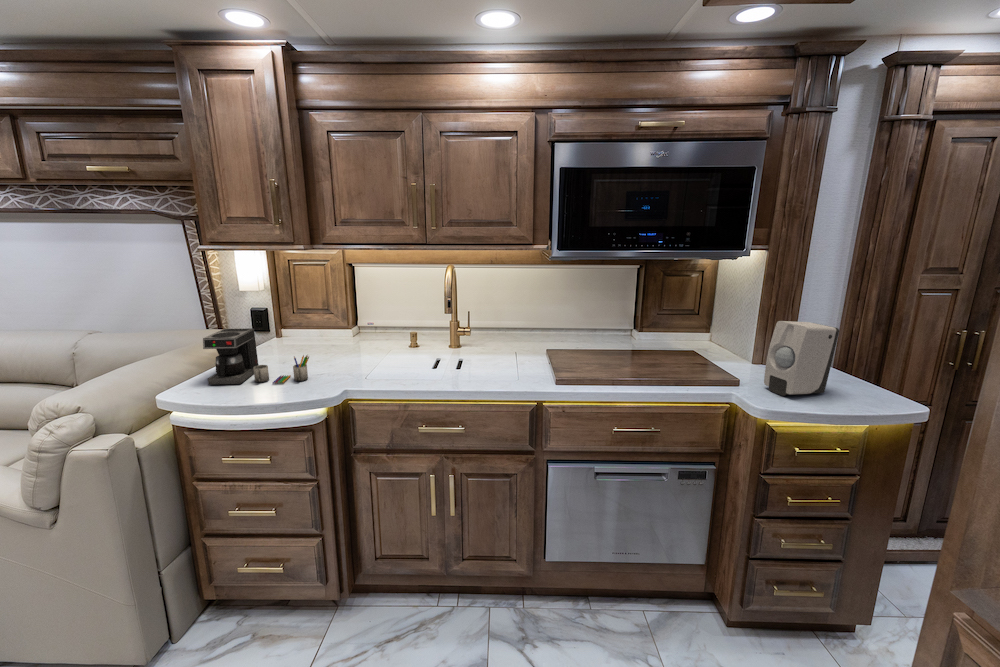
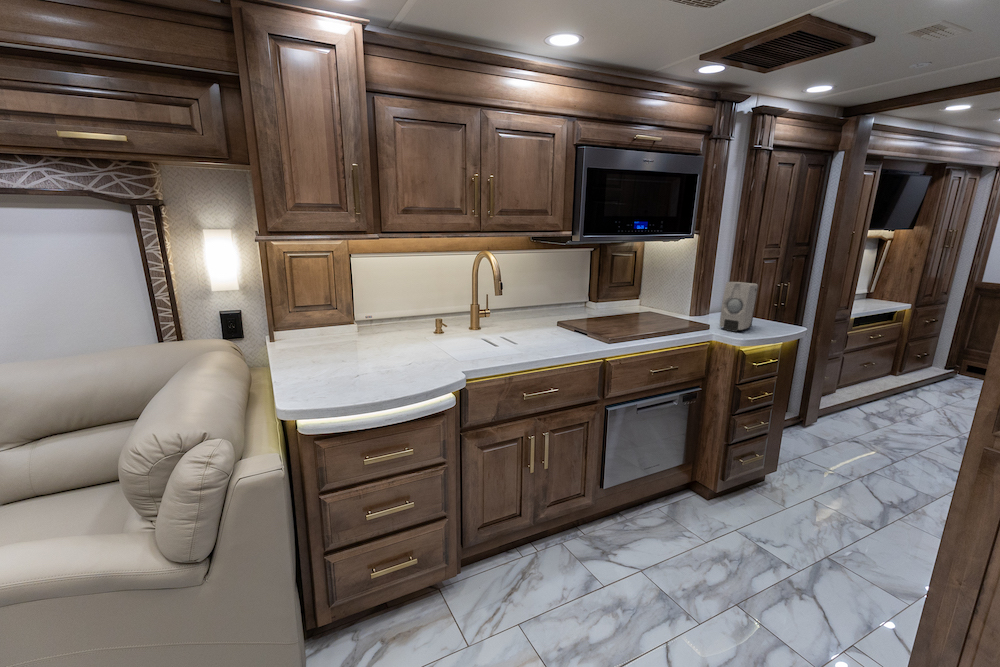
coffee maker: present [203,328,309,385] -> none [298,325,409,389]

